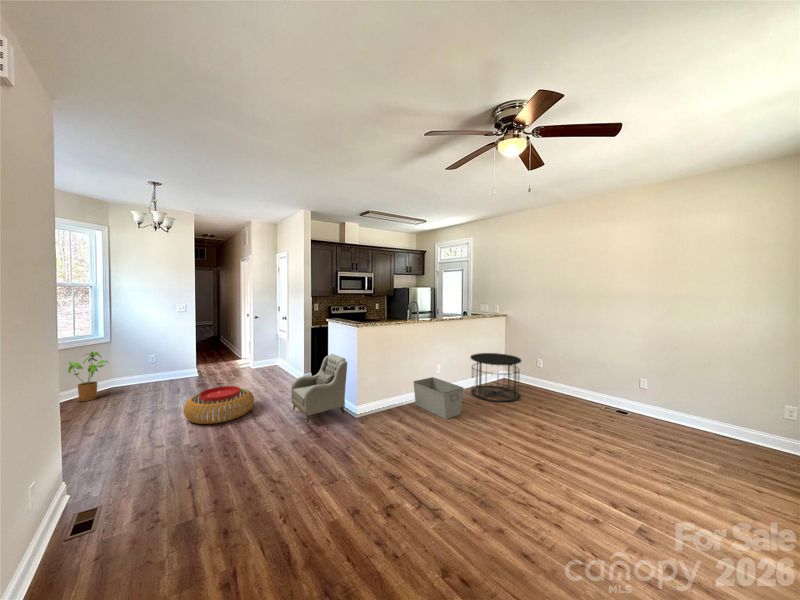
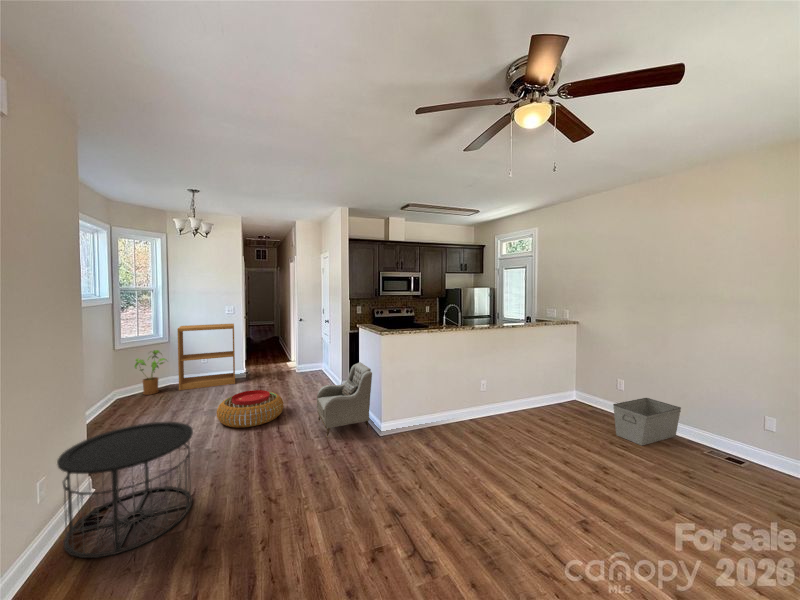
bookshelf: none [121,322,188,394] -> present [177,324,235,390]
side table: present [470,353,521,402] -> present [57,422,193,558]
storage bin: present [414,377,464,419] -> present [613,398,681,445]

